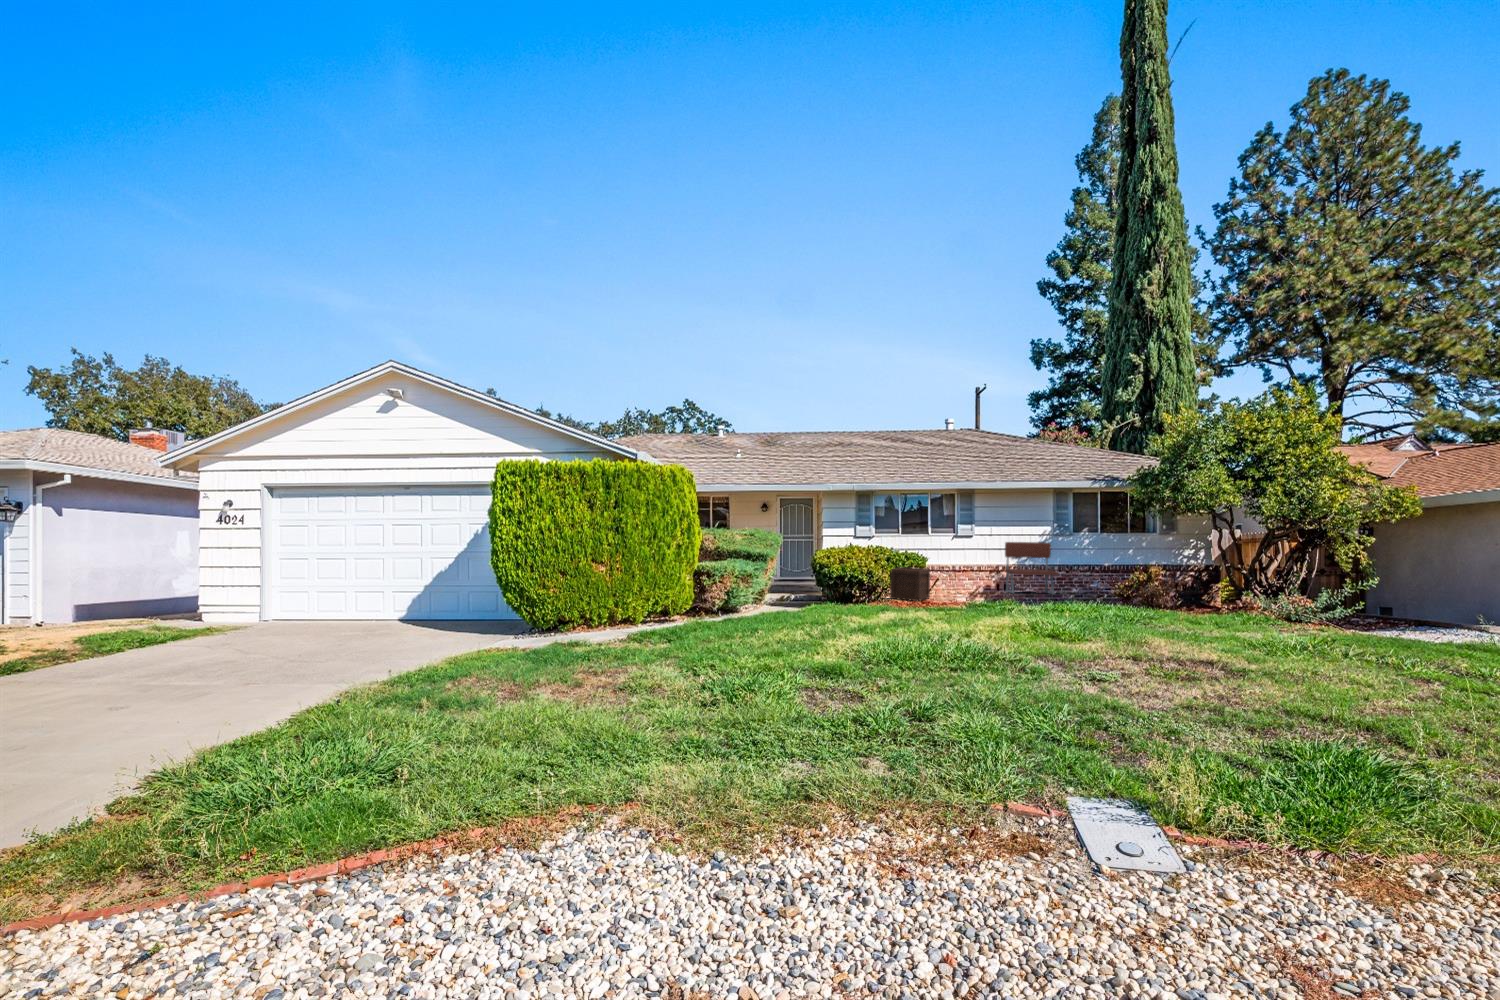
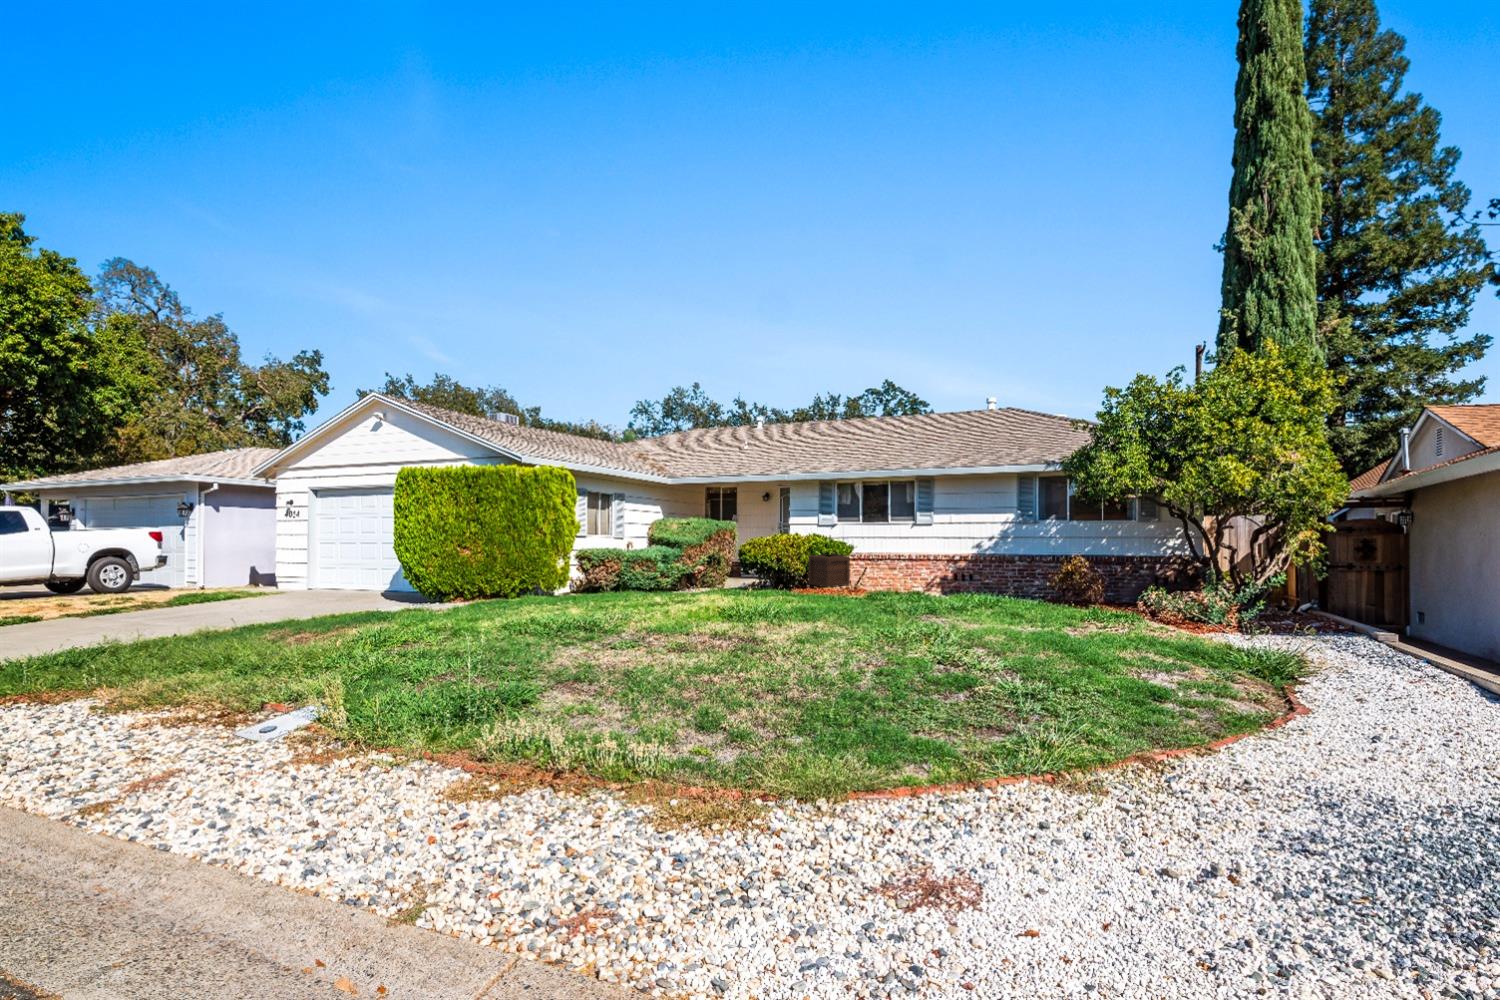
bench: present [1005,542,1059,594] -> none [954,530,1006,586]

